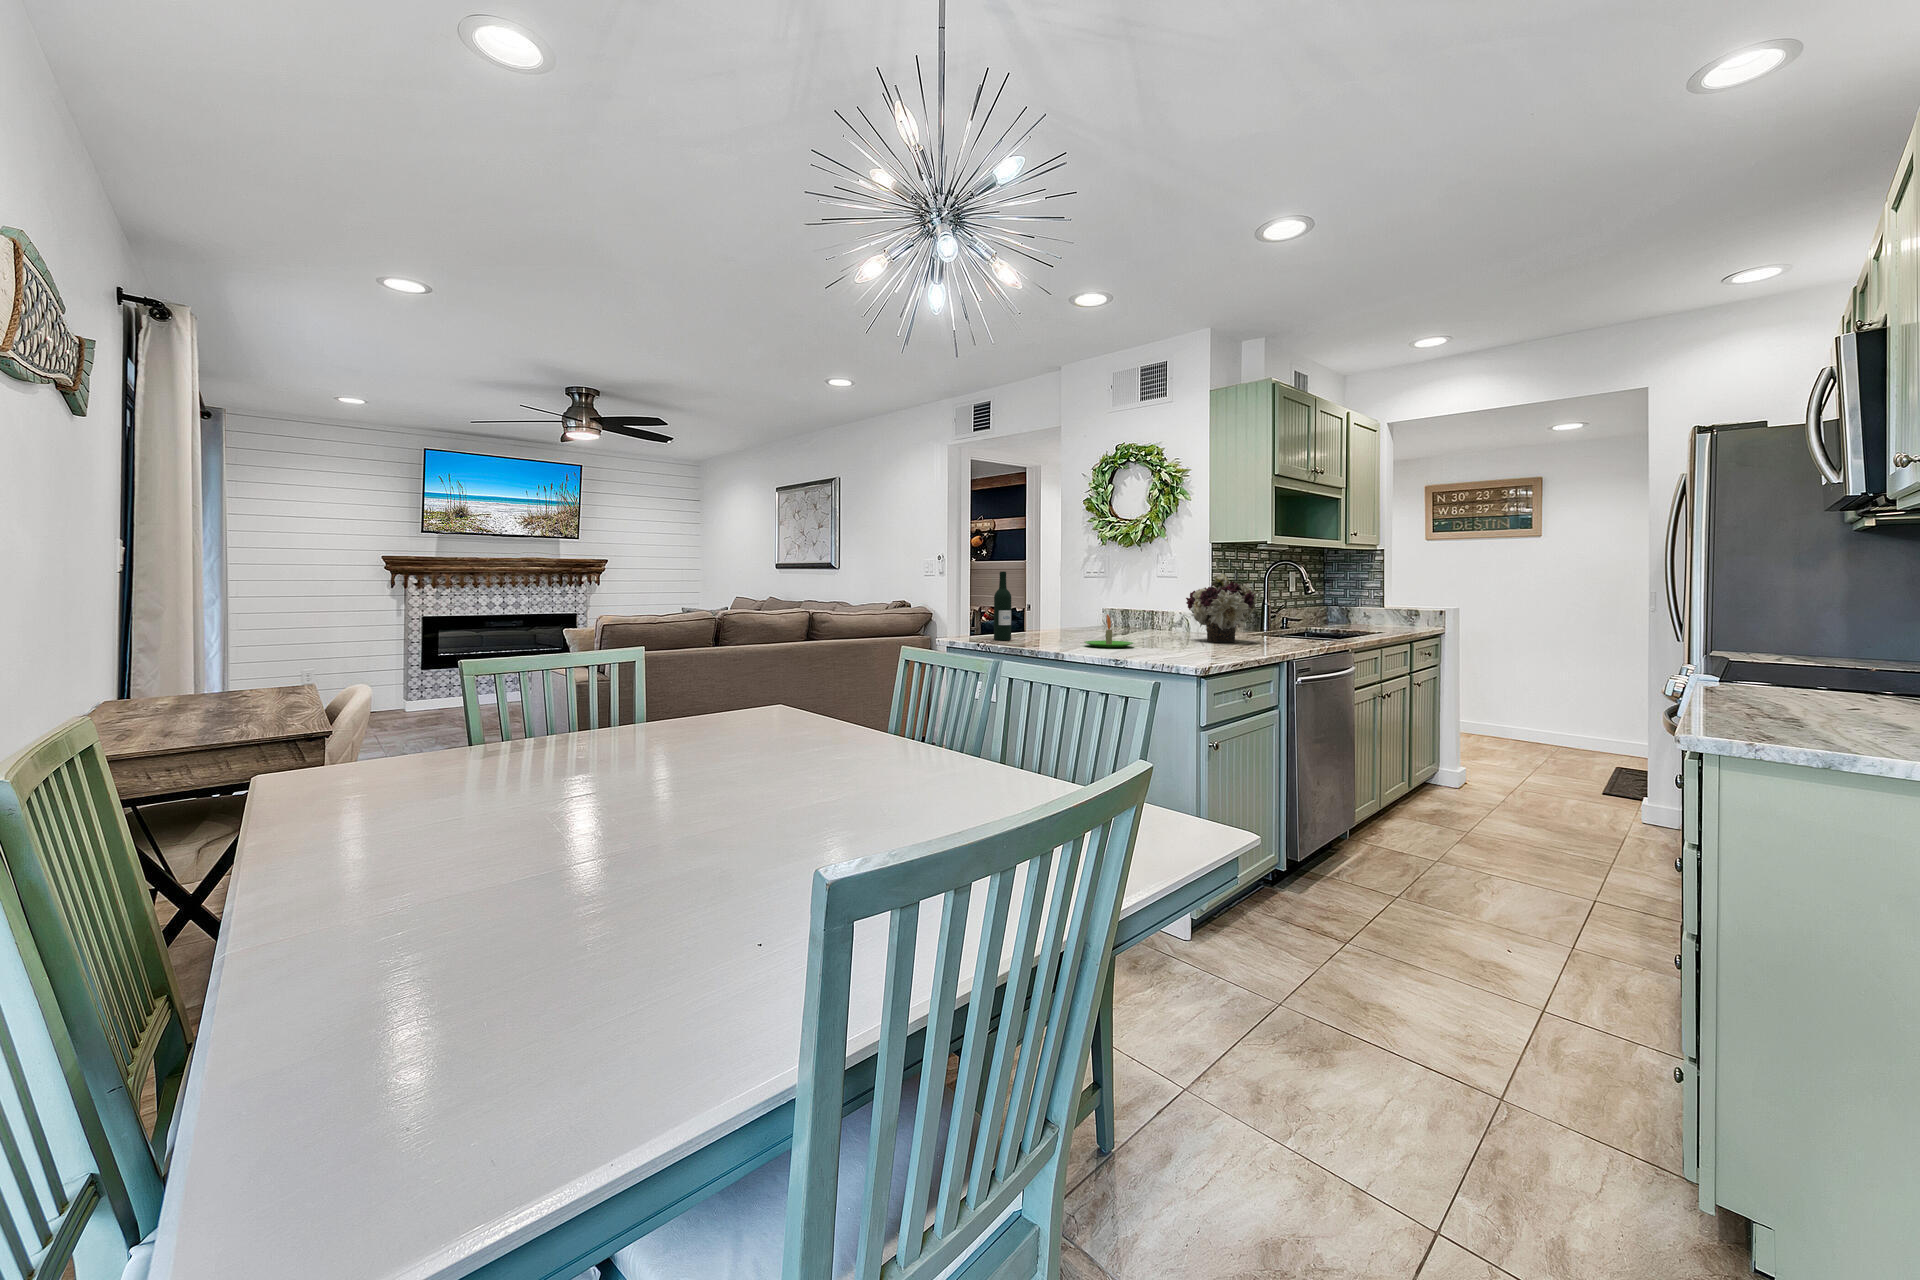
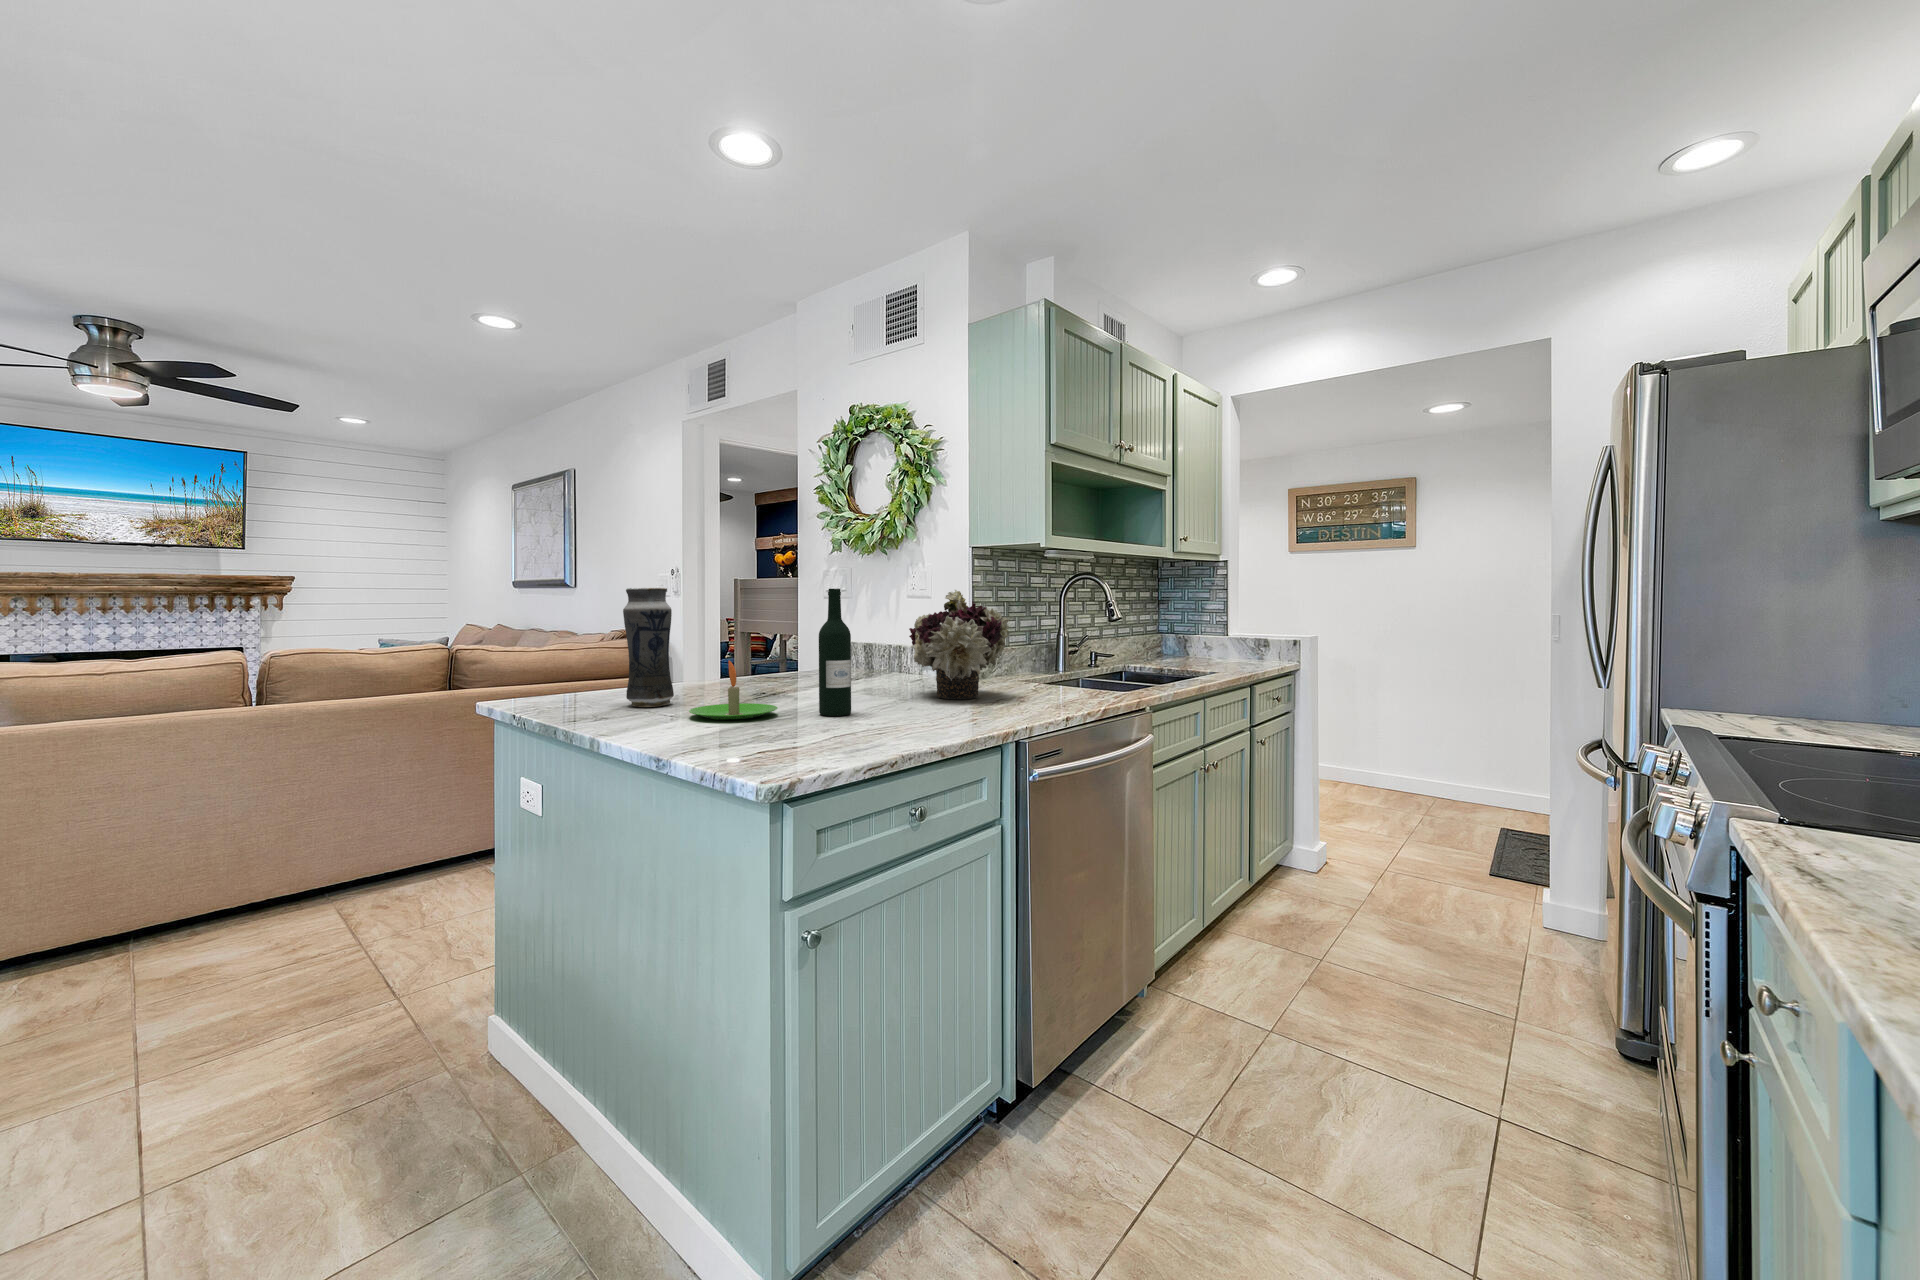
wine bottle: present [994,571,1011,640] -> present [819,589,851,716]
vase: none [1030,572,1057,642] -> present [623,588,674,707]

